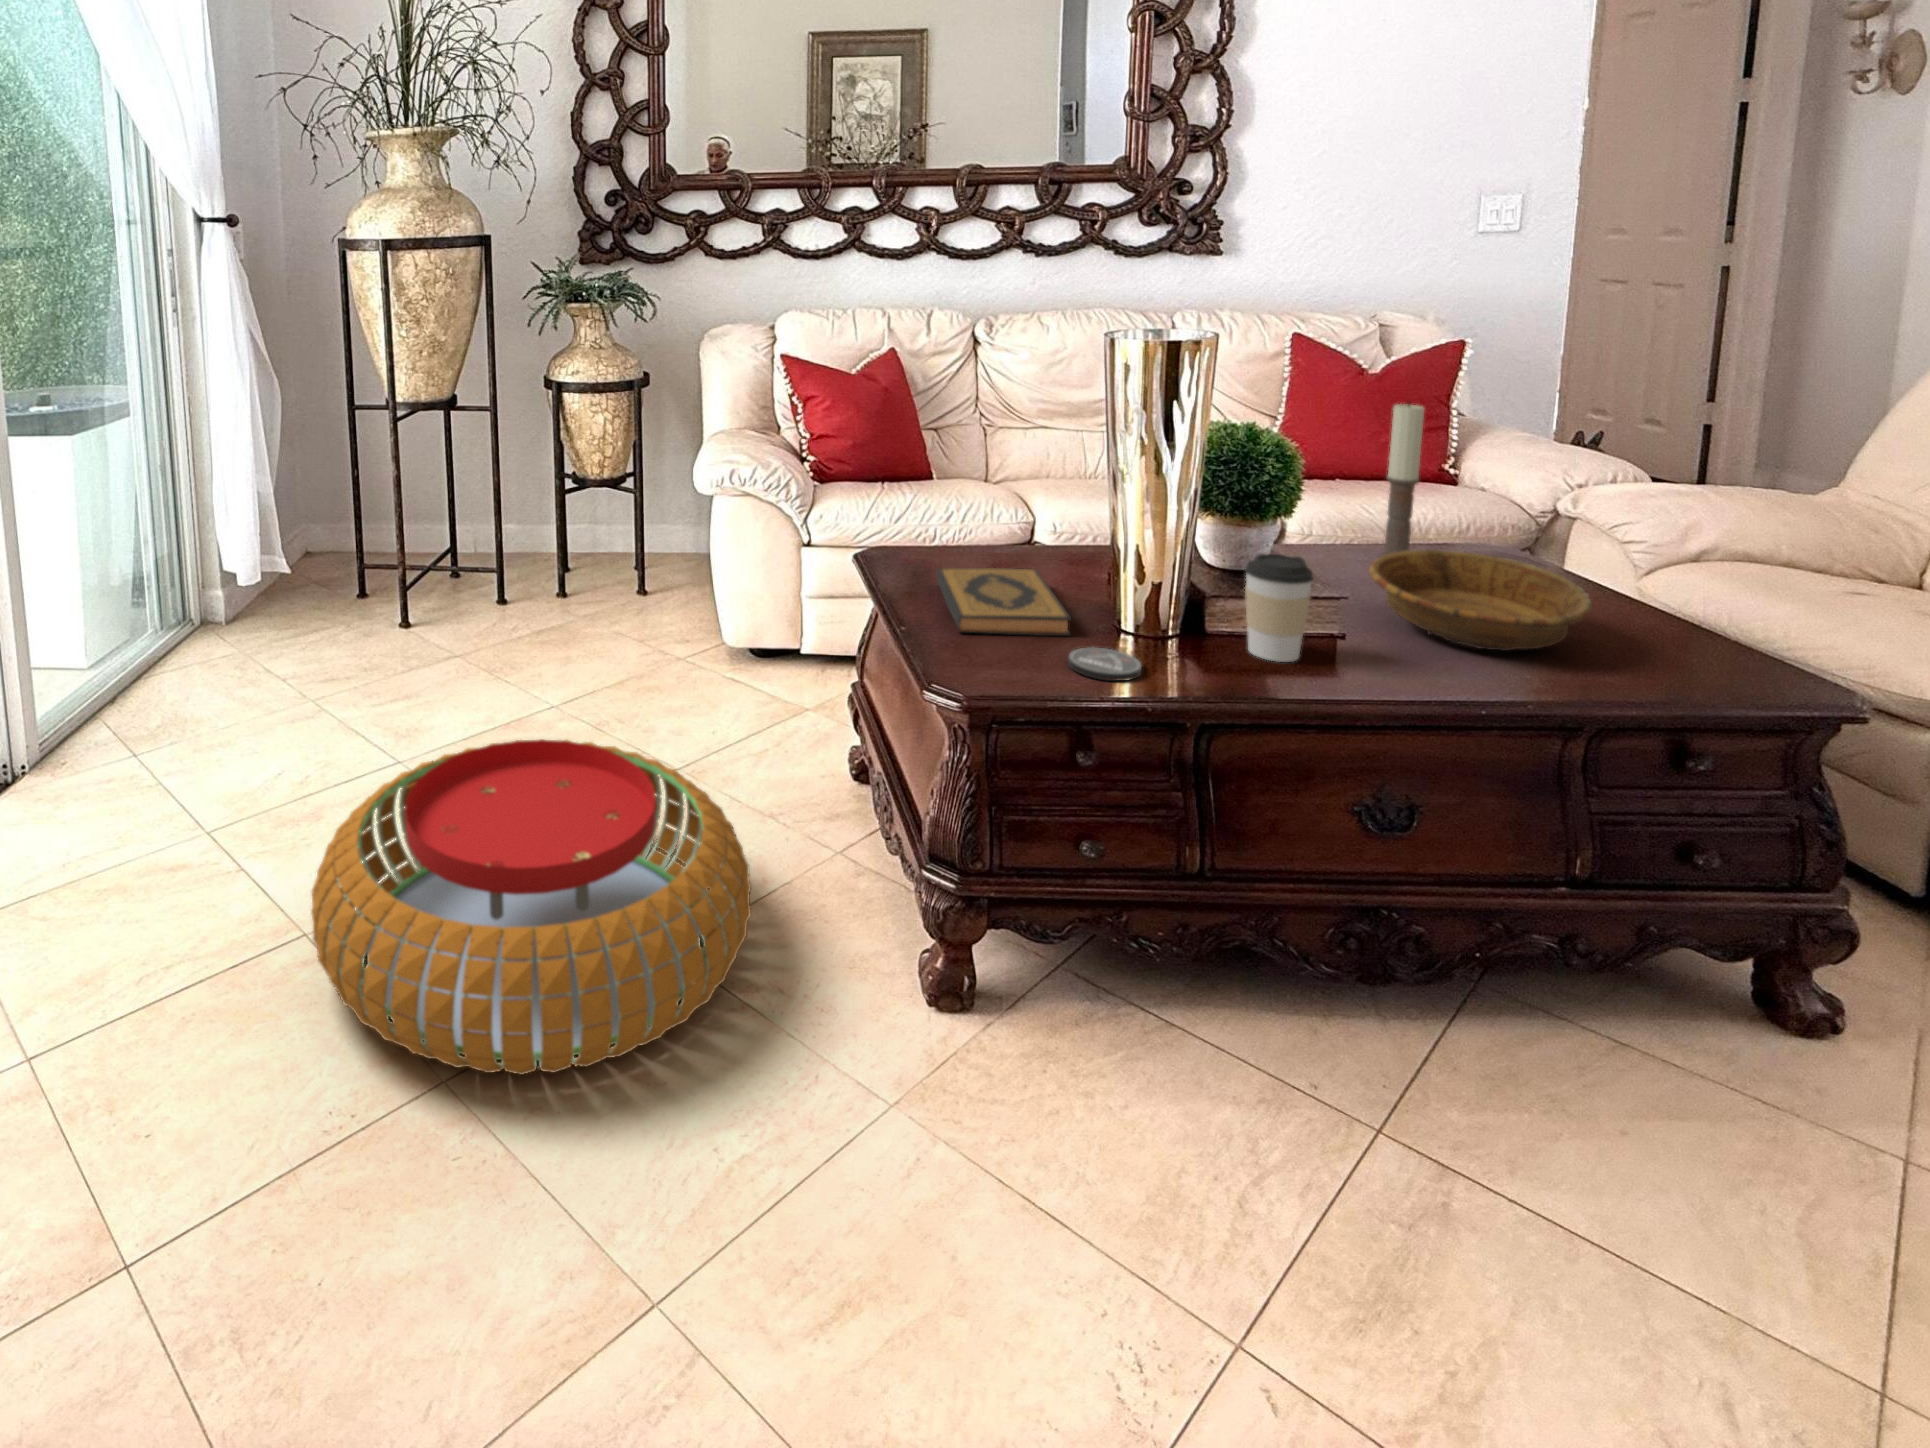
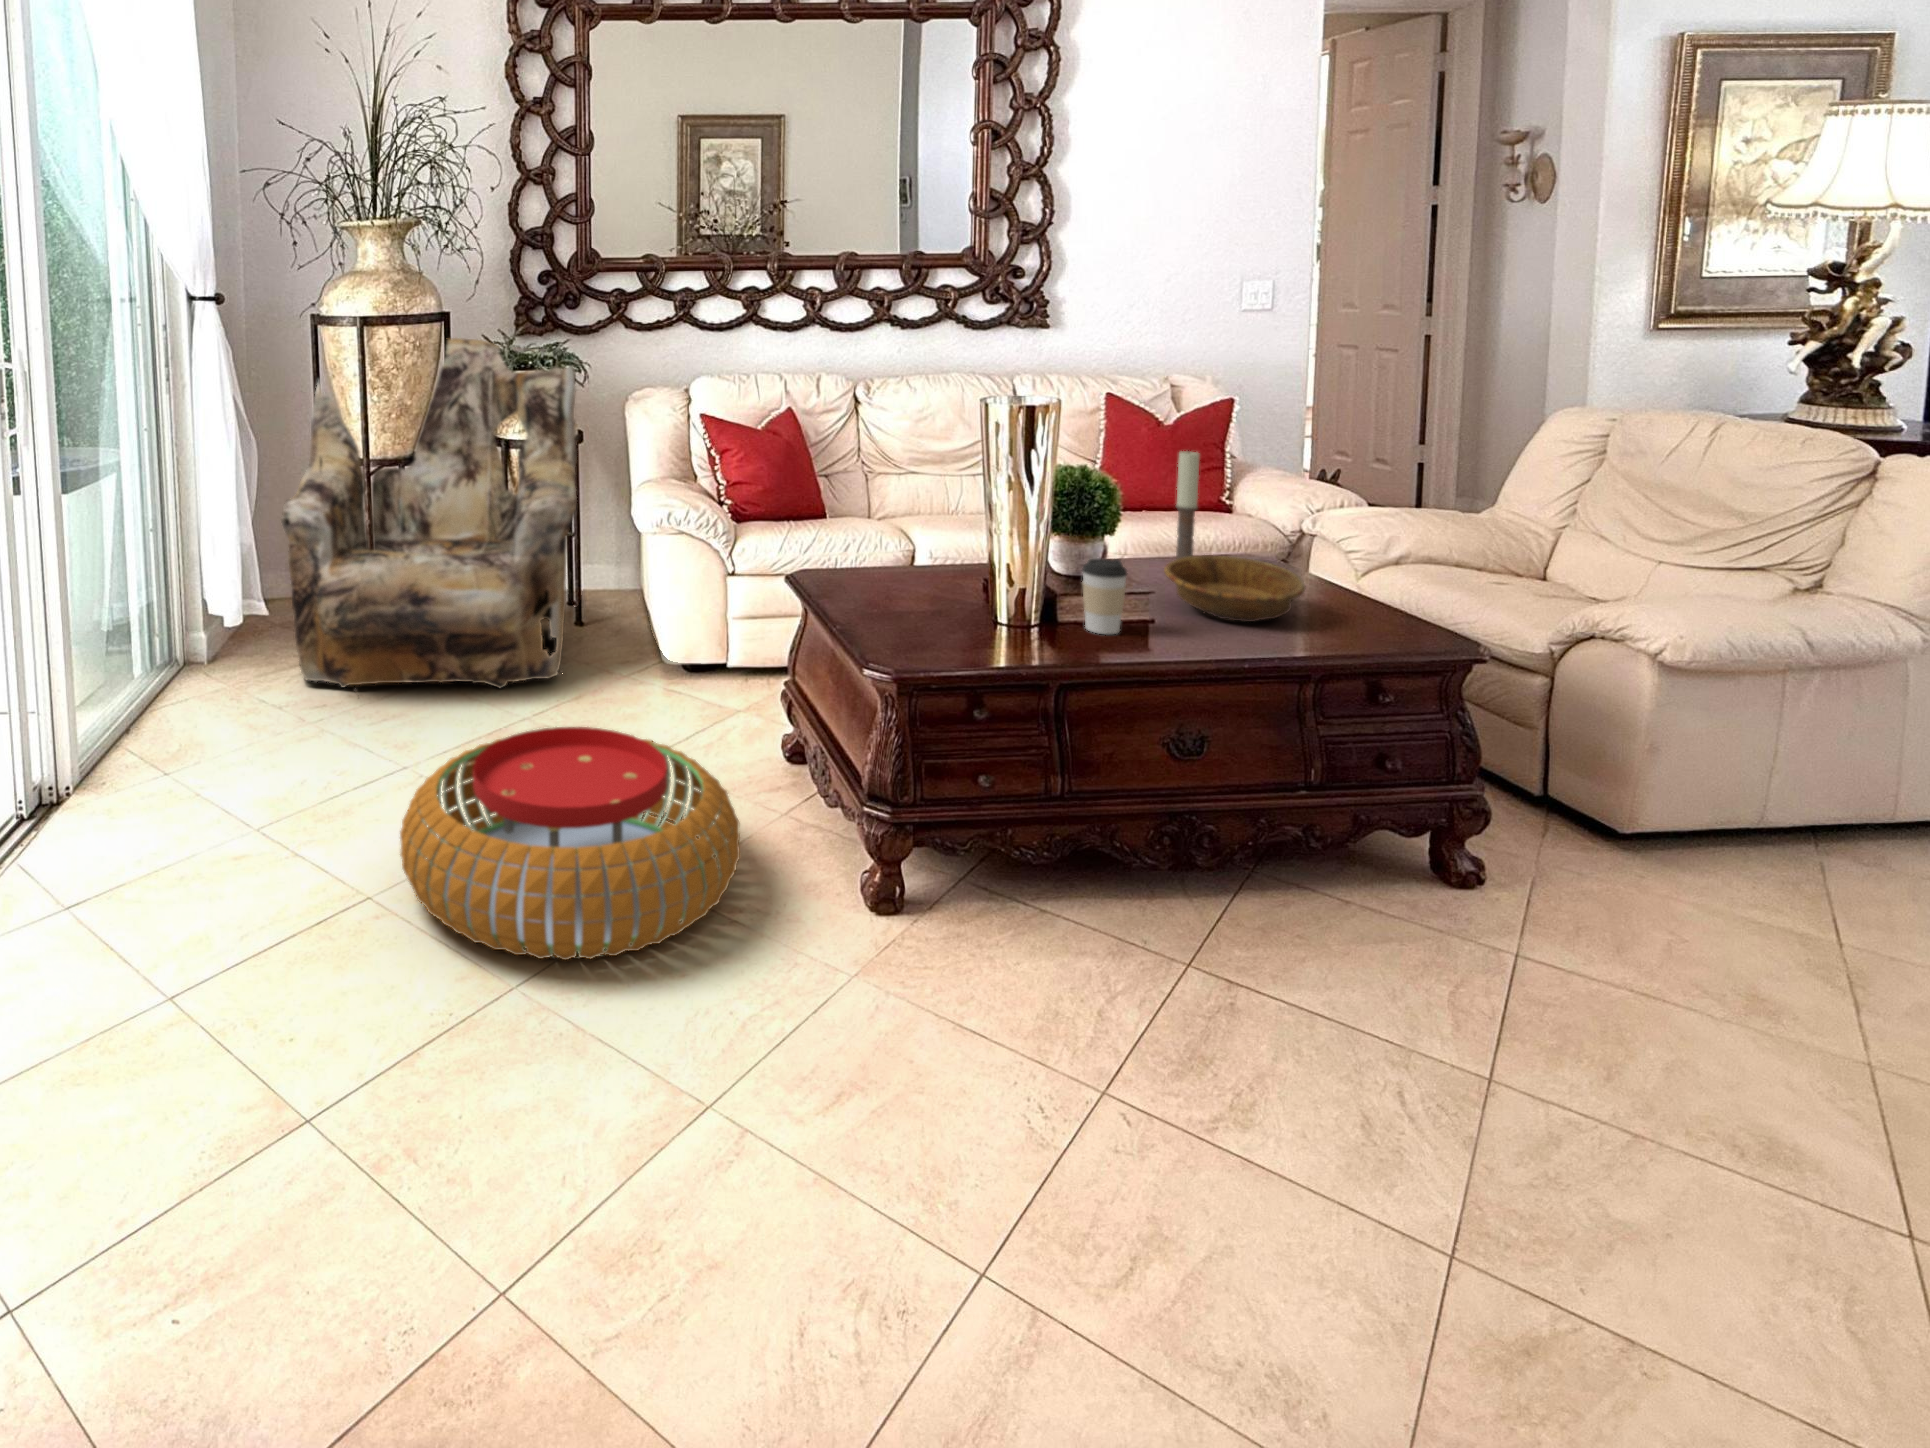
armchair: none [293,267,643,672] -> present [281,338,577,688]
hardback book: present [937,568,1071,636] -> none [858,580,963,625]
coaster: present [1068,647,1142,681] -> none [965,630,1015,651]

